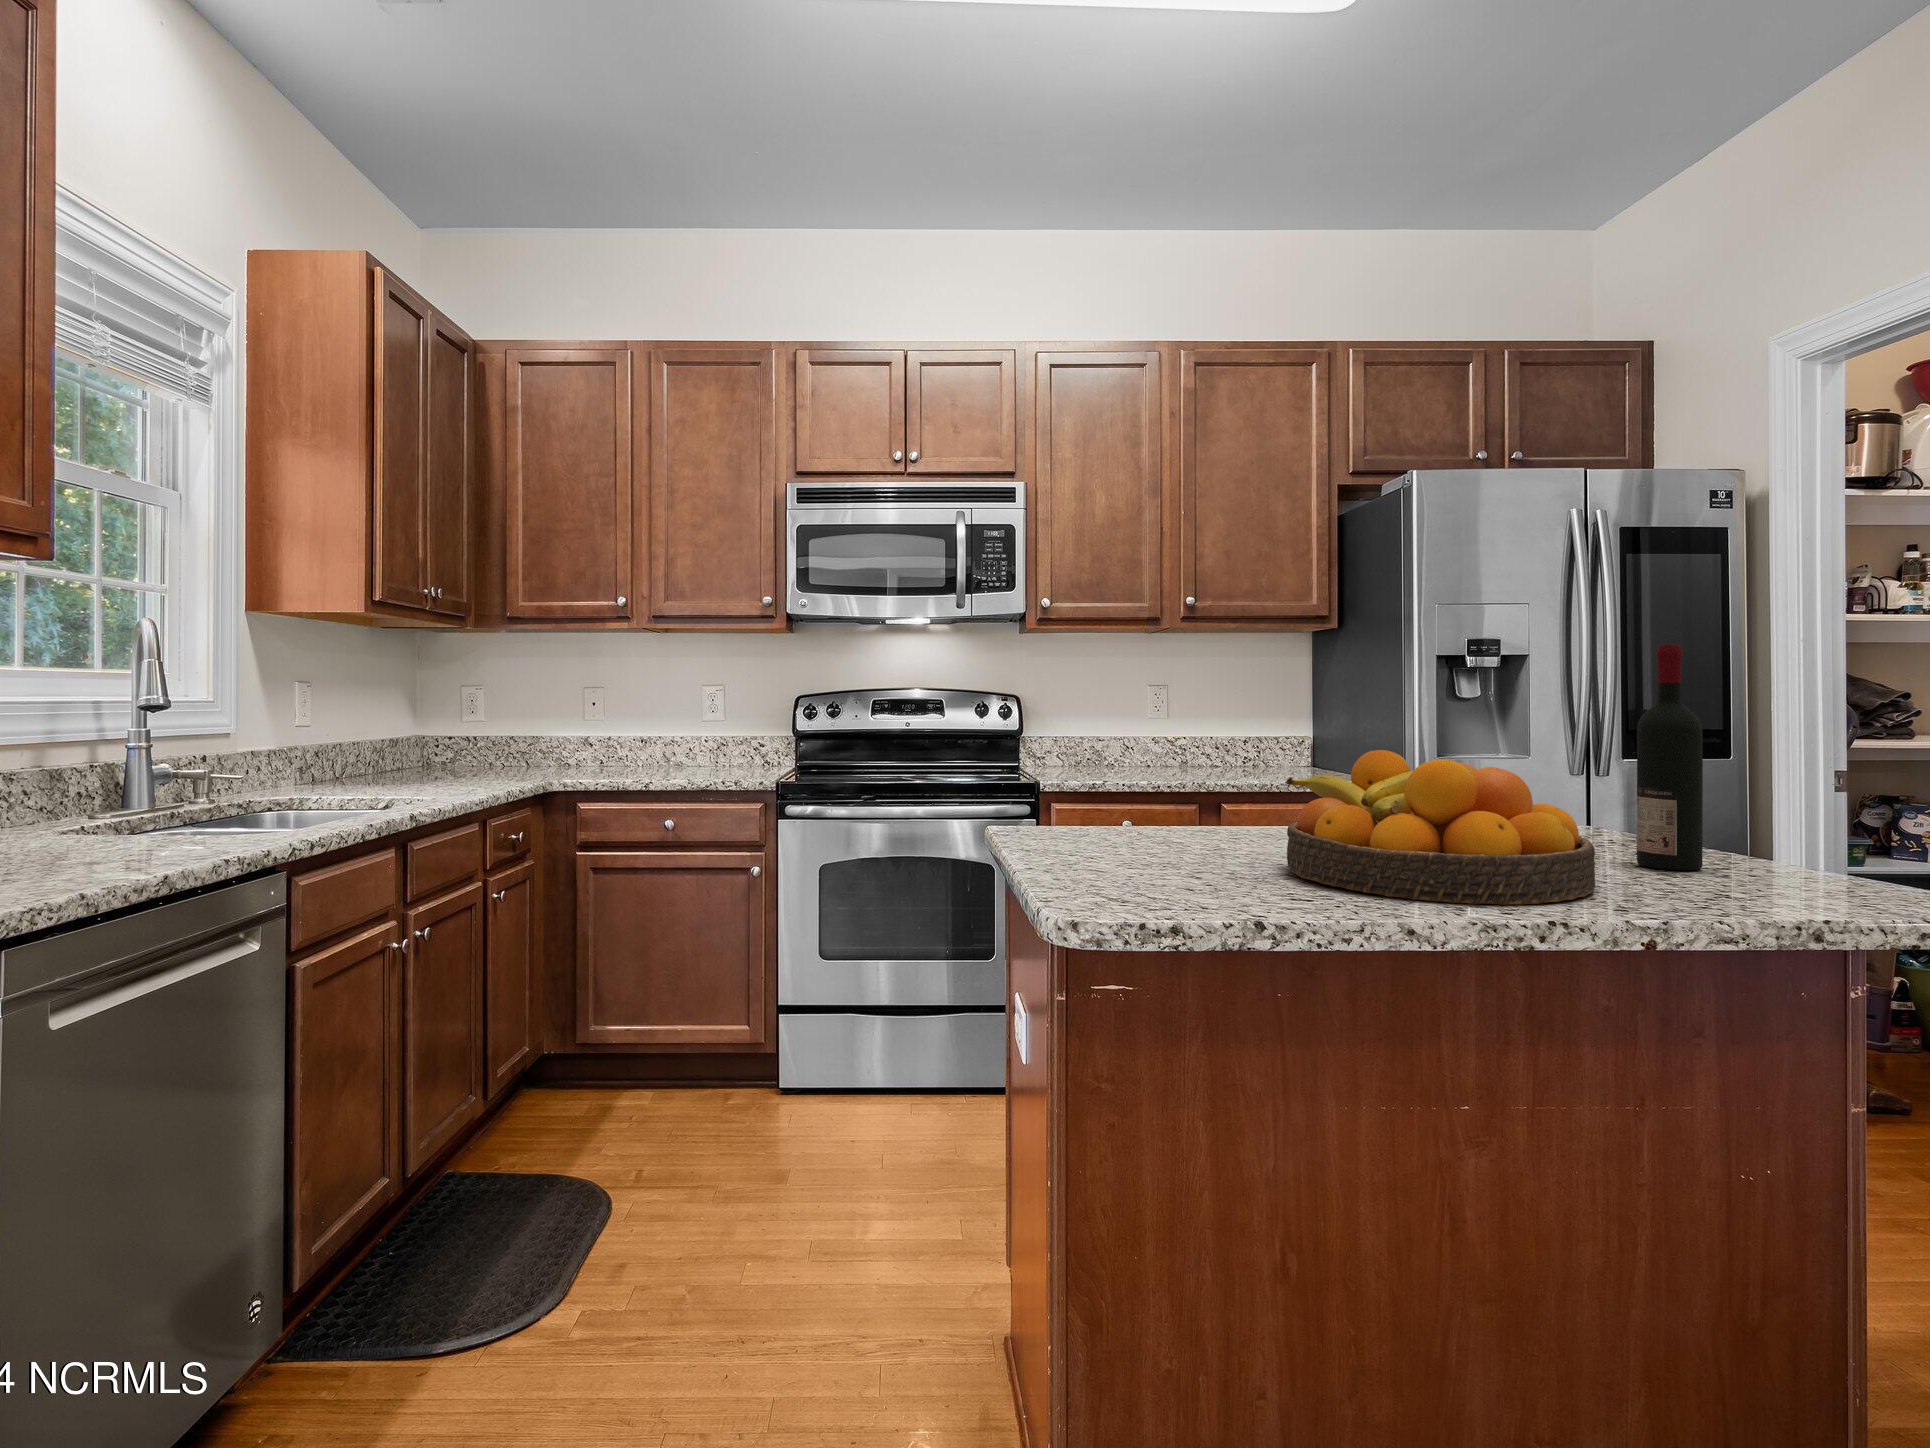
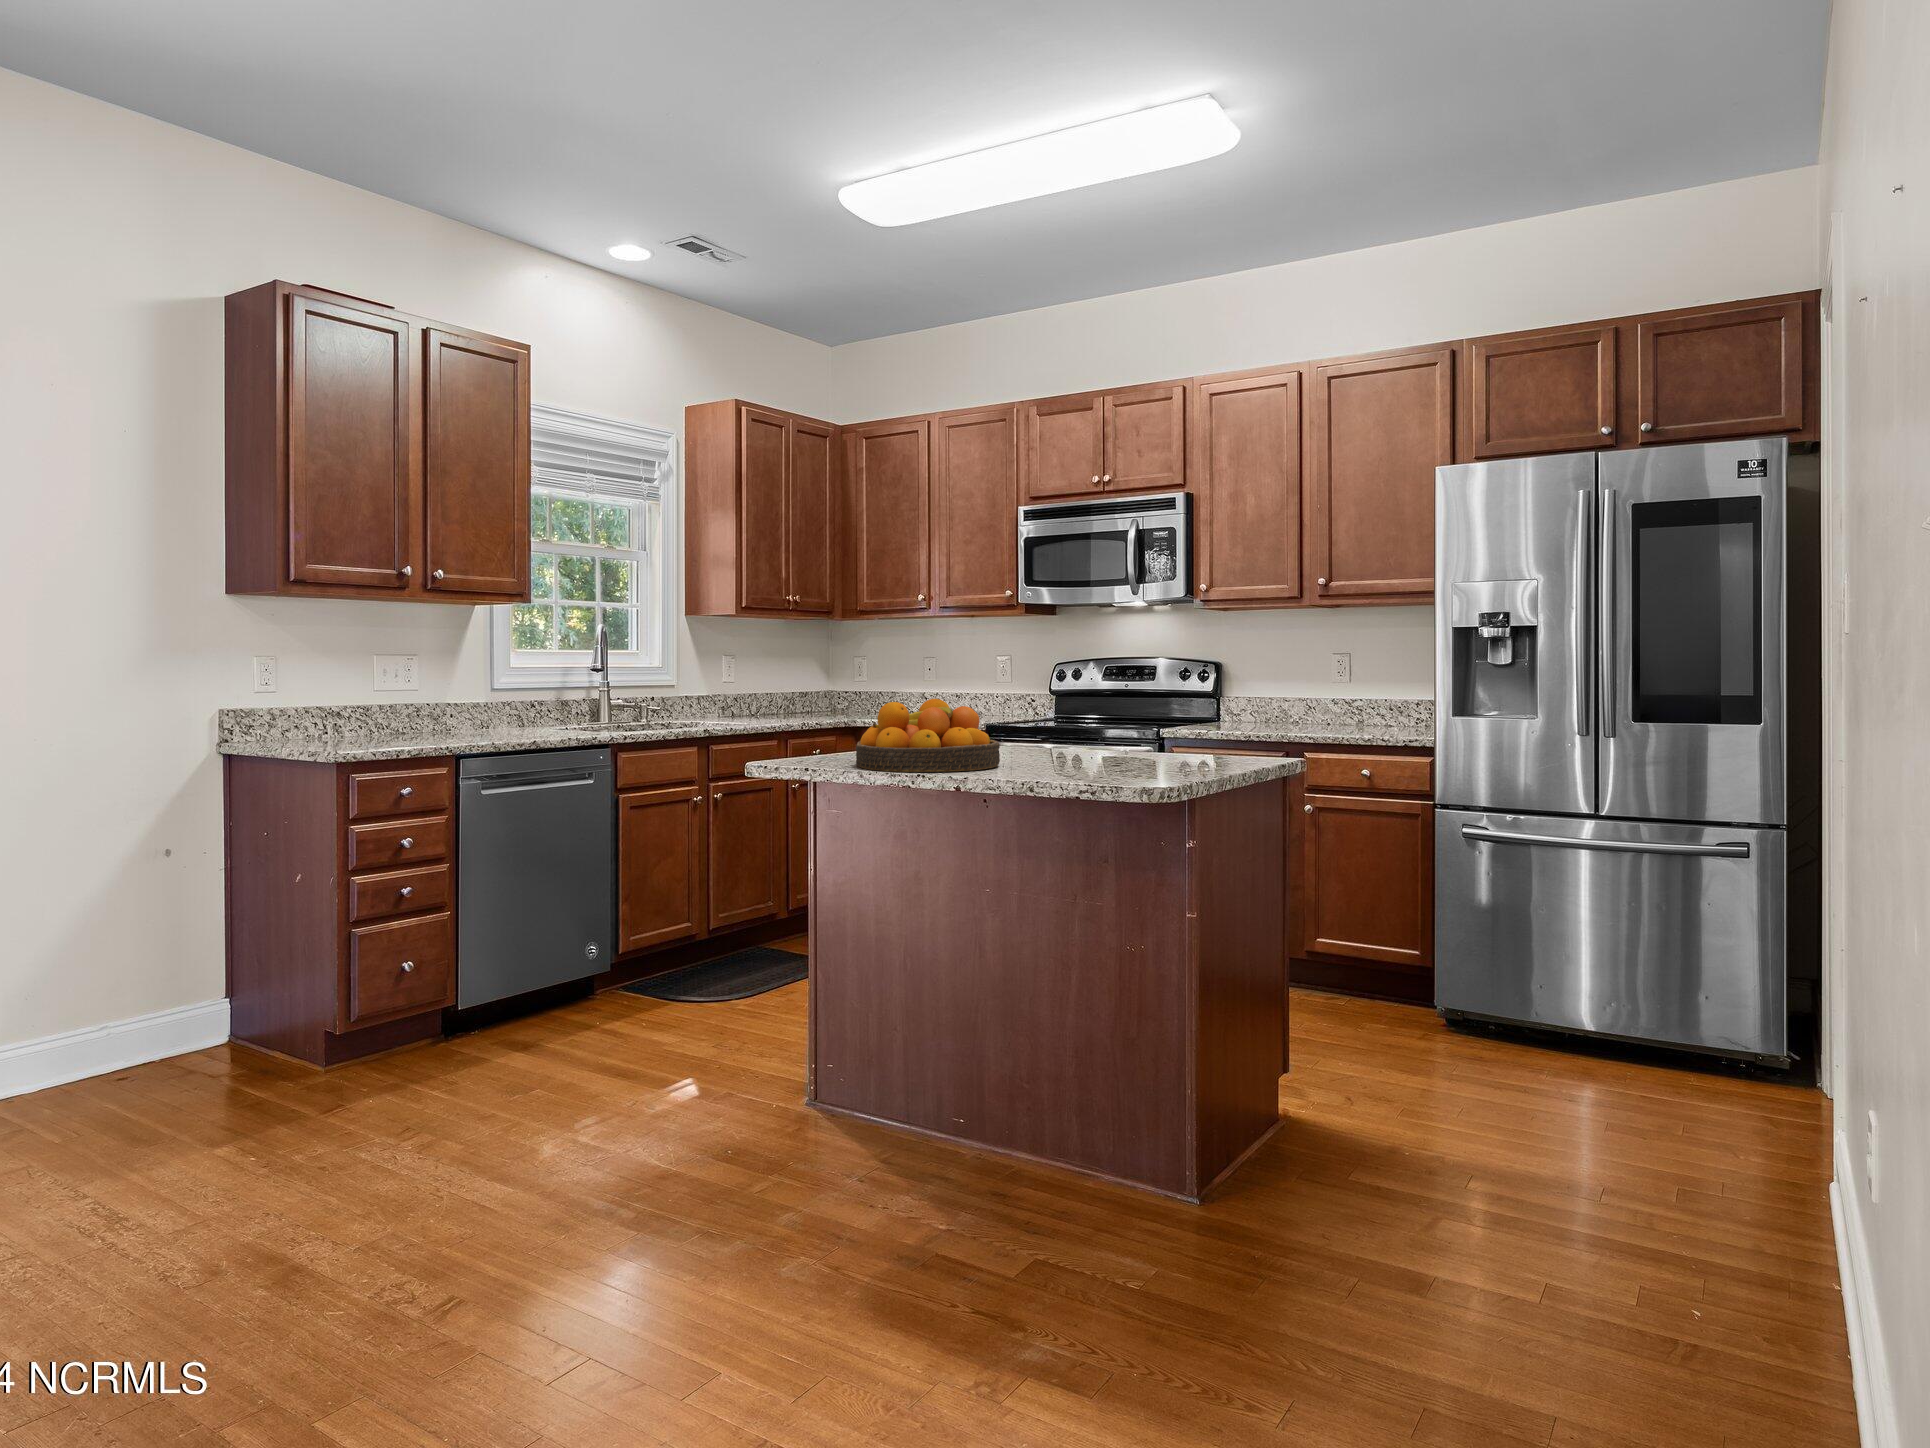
wine bottle: present [1637,644,1703,870] -> none [1065,640,1098,772]

